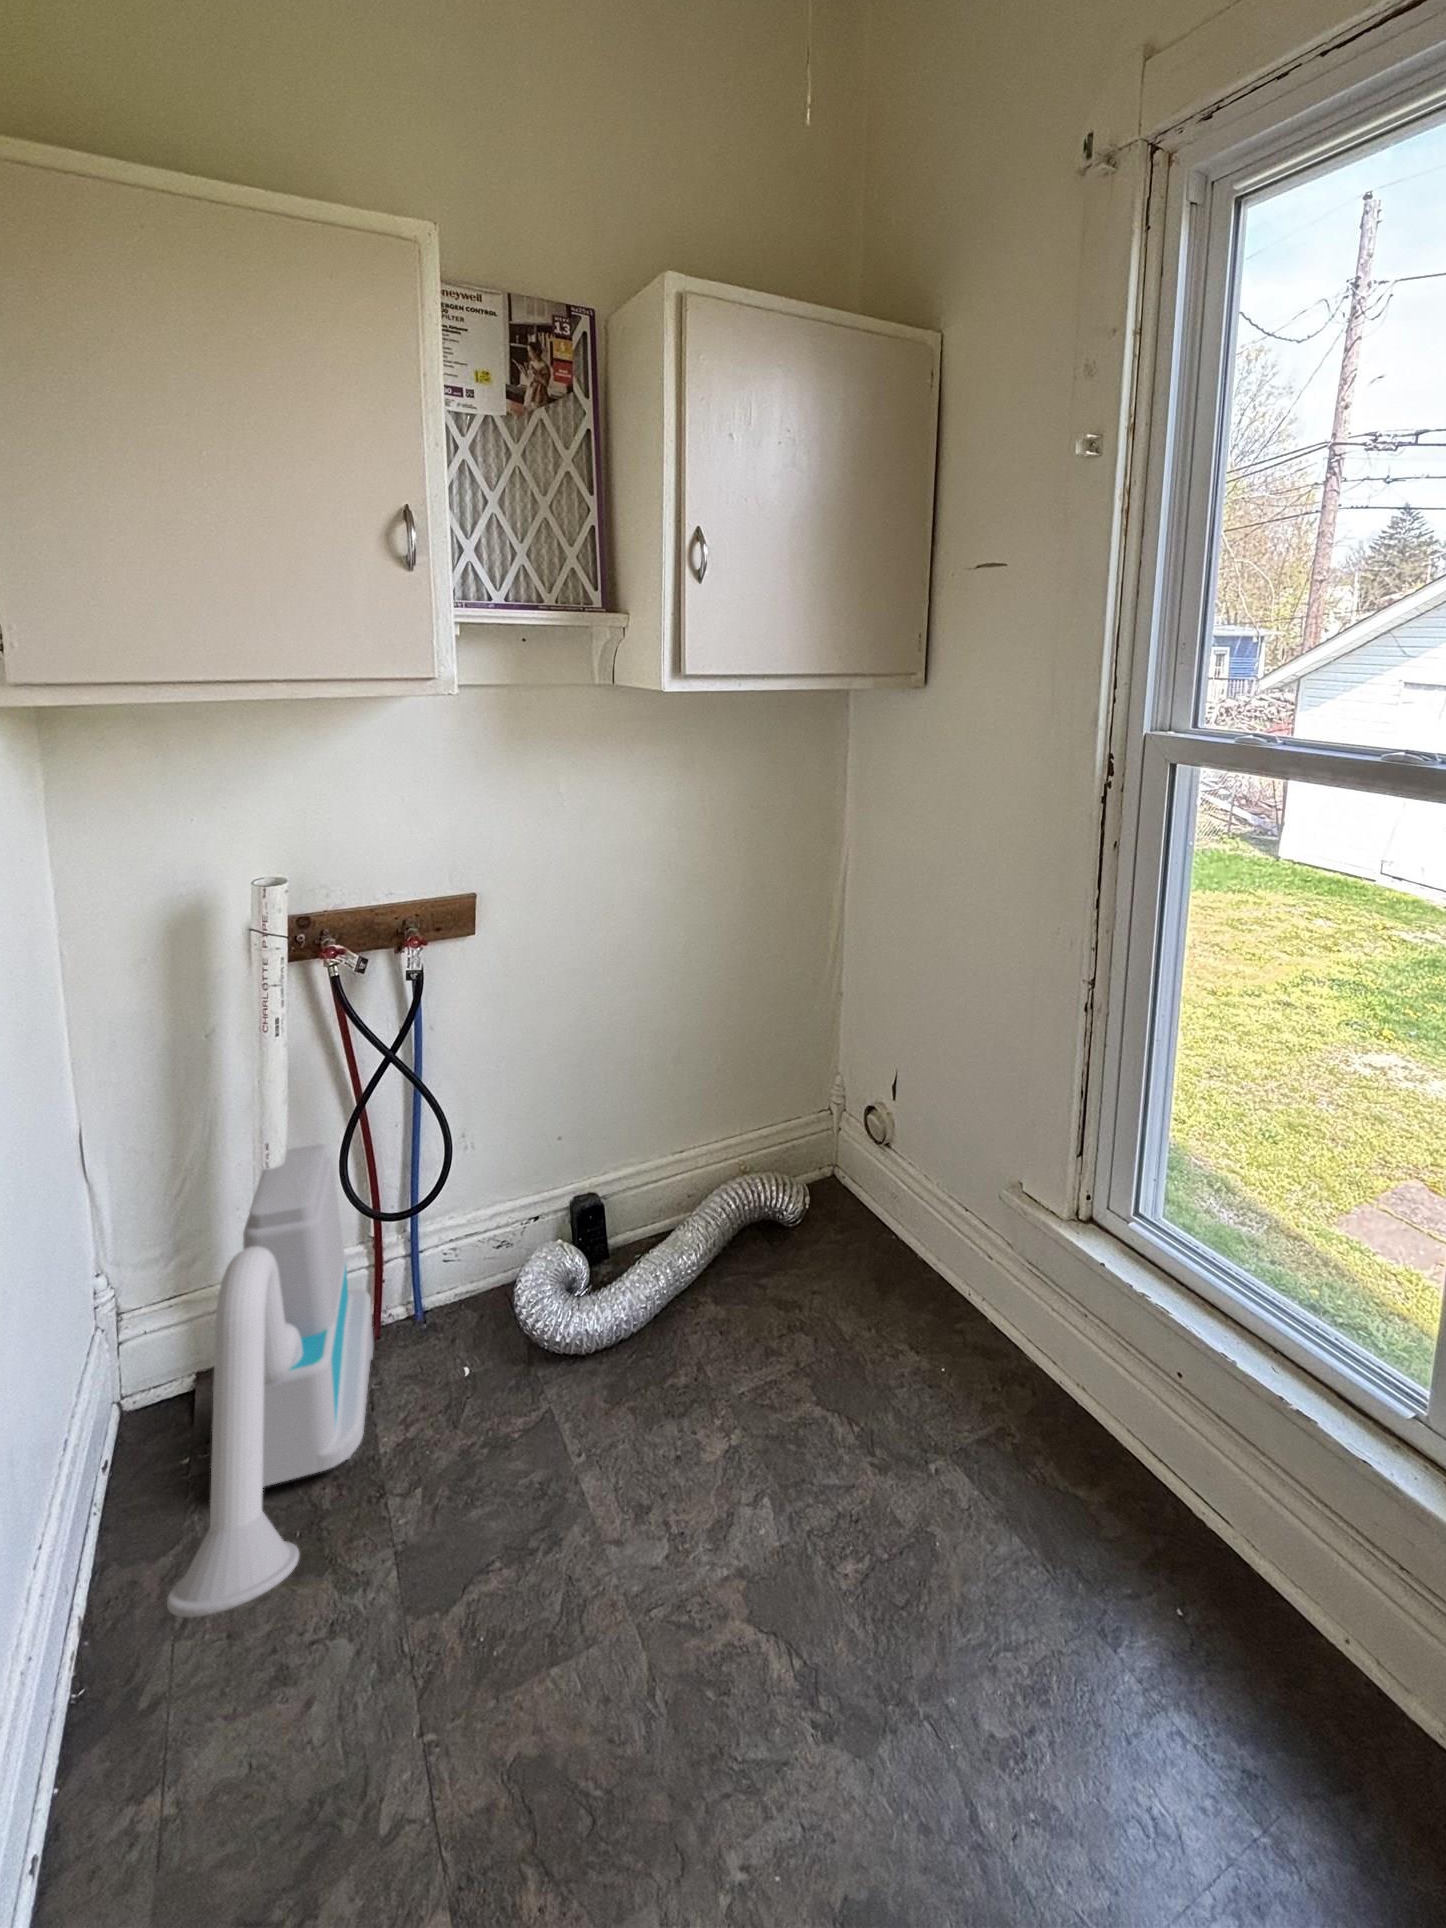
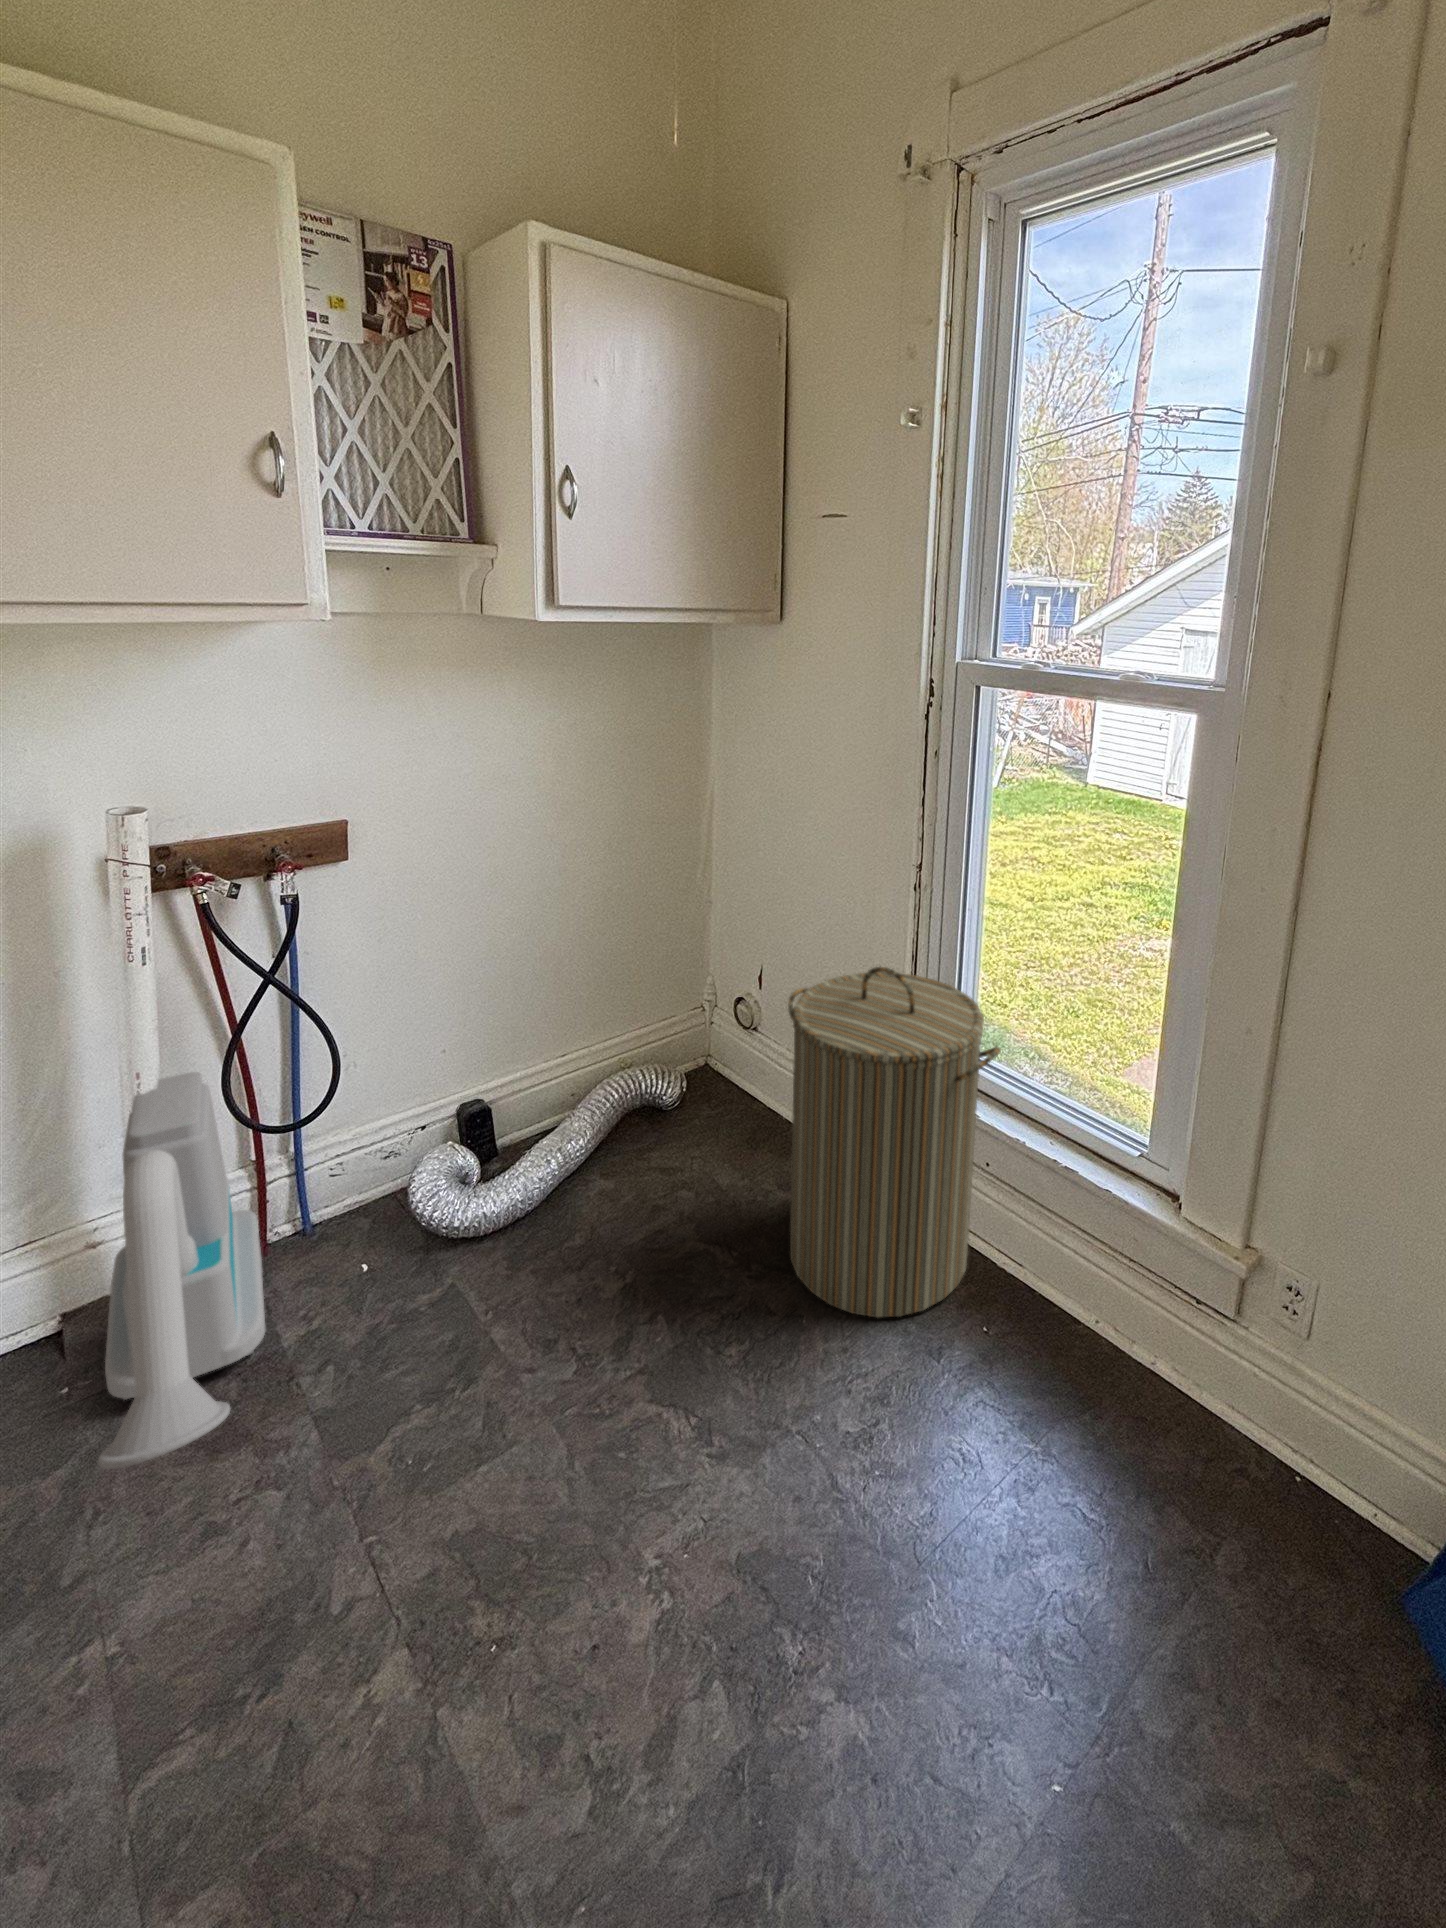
laundry hamper: none [922,1105,1205,1569] -> present [788,967,1001,1318]

